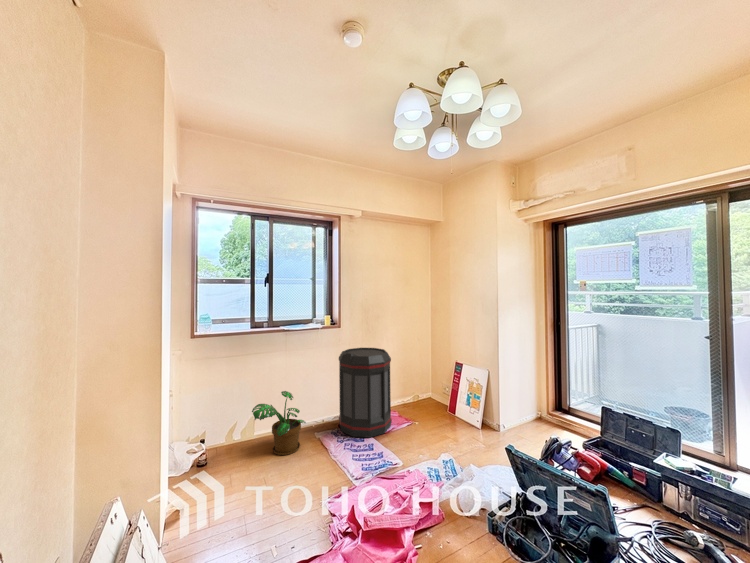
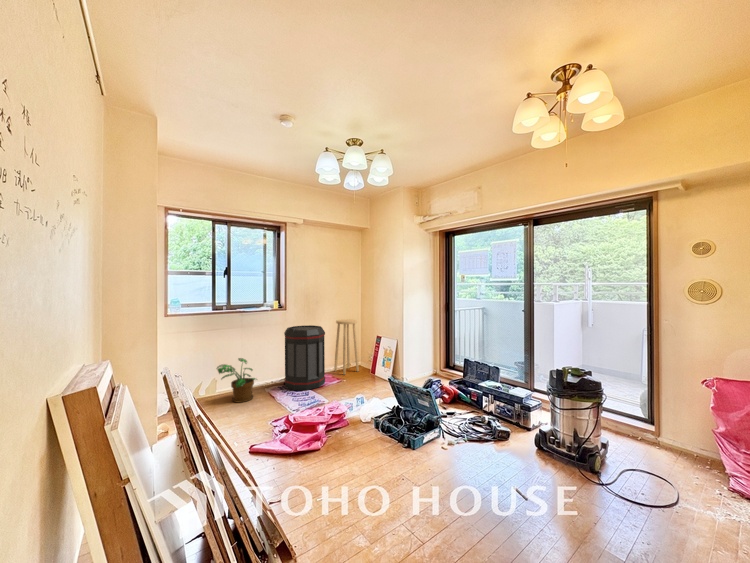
stool: none [400,339,431,413] -> present [334,319,359,375]

